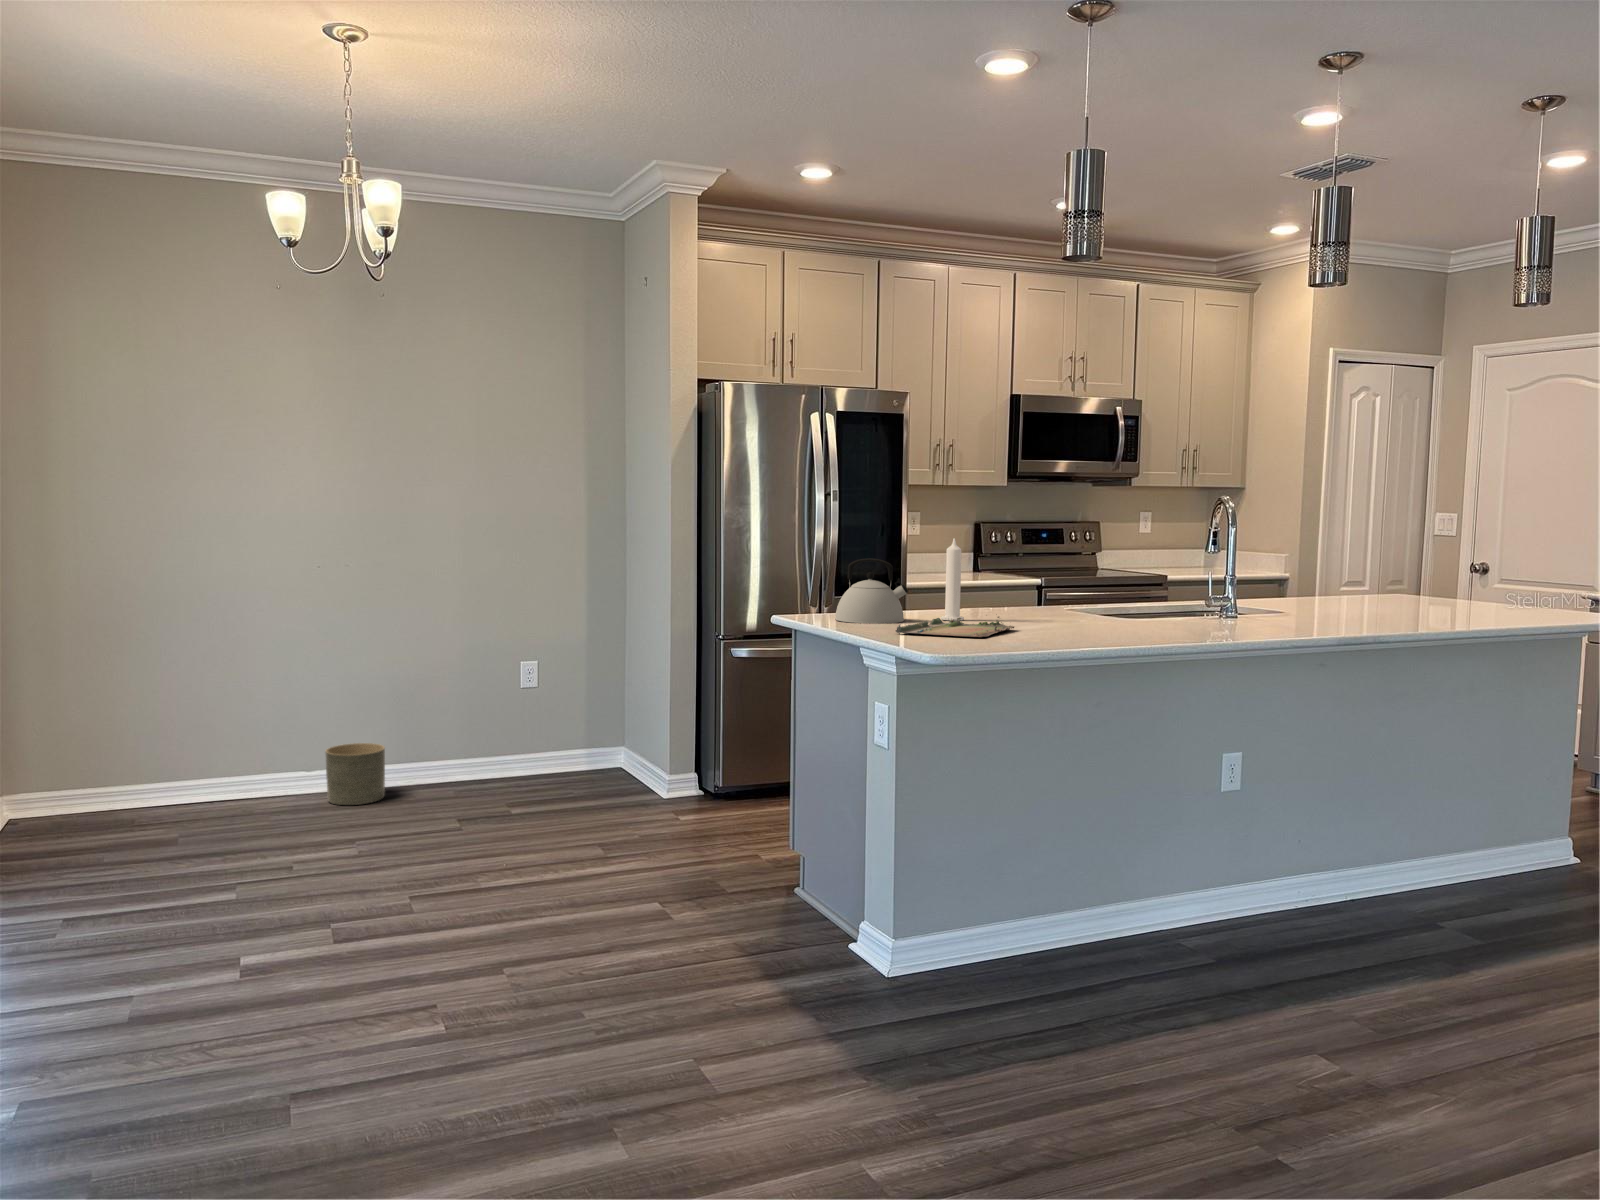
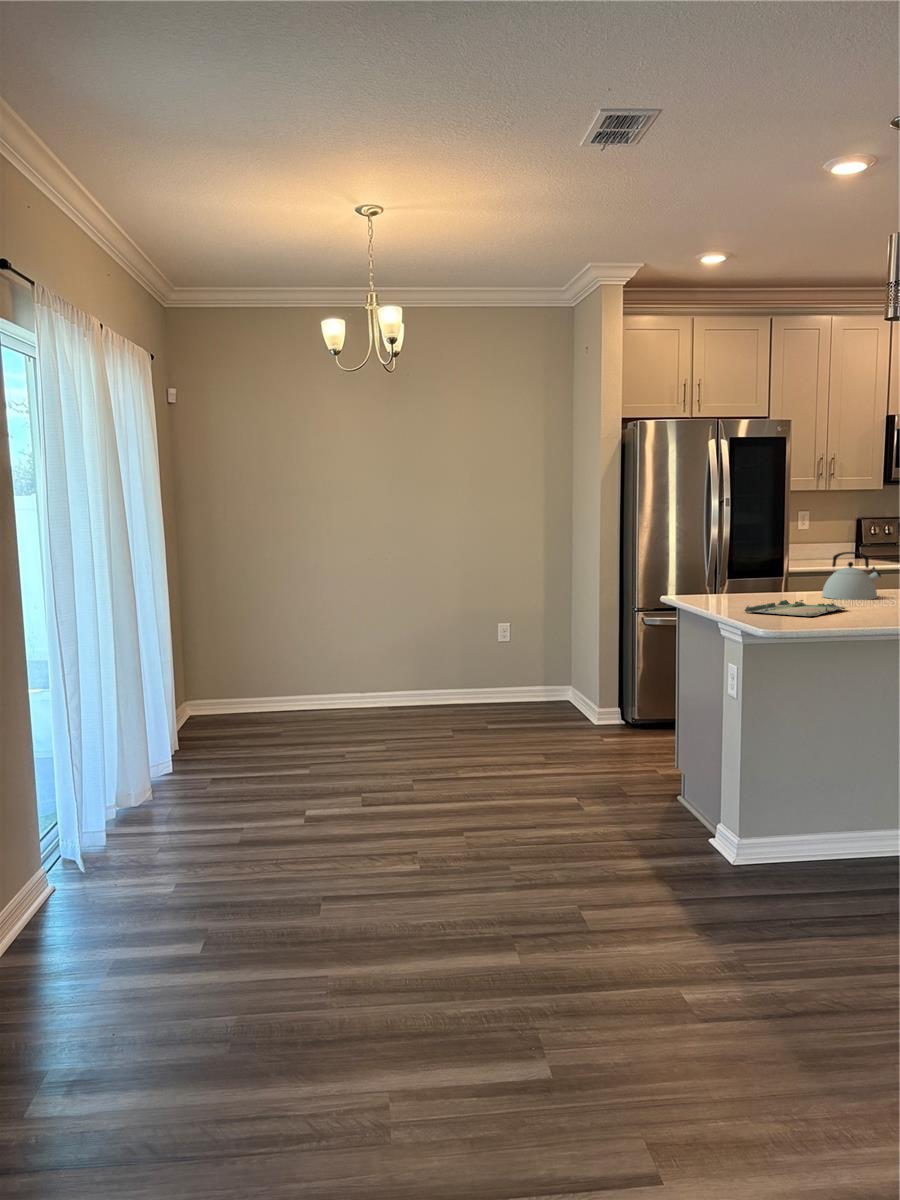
candle: present [941,538,964,621] -> none [794,538,813,601]
kettle: present [835,559,908,624] -> present [822,552,881,600]
planter: present [325,743,385,805] -> none [372,677,409,717]

